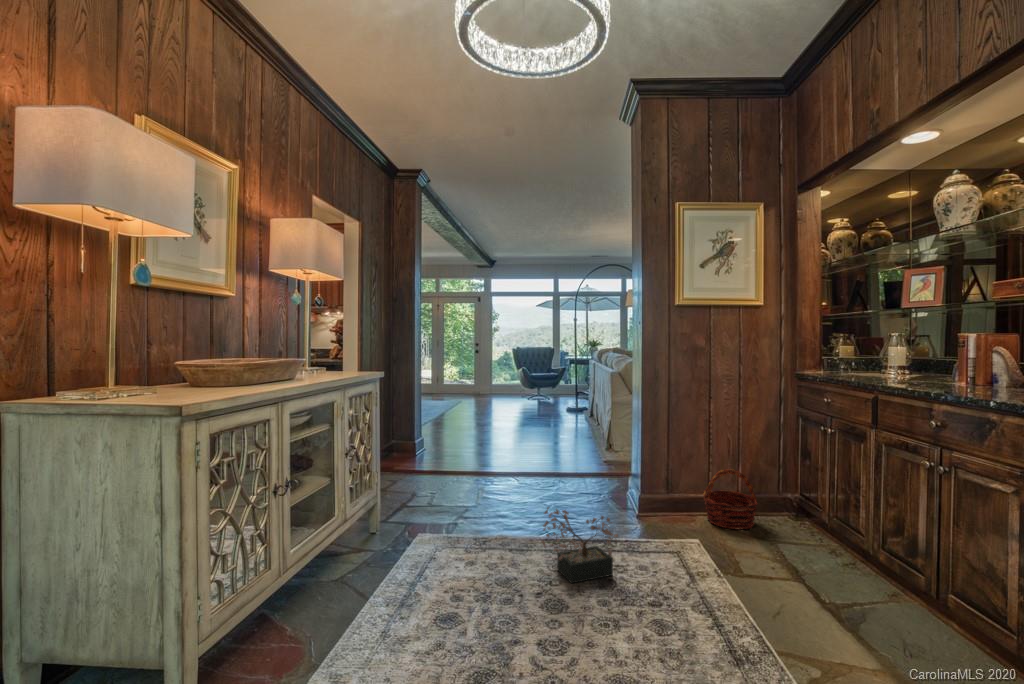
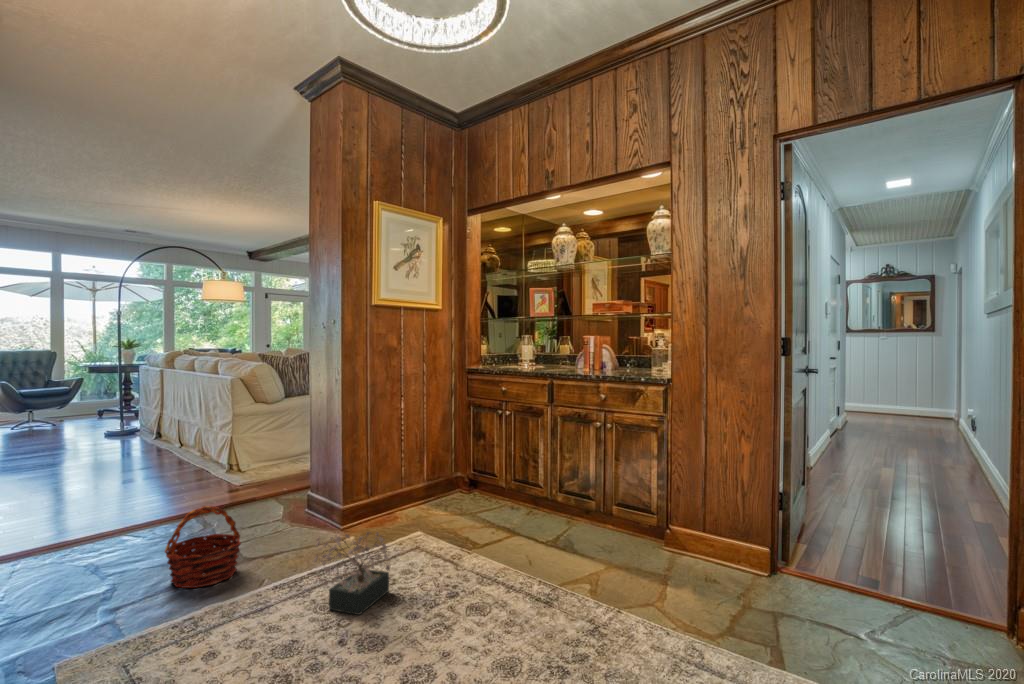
basket: present [703,469,758,530] -> present [165,506,241,588]

